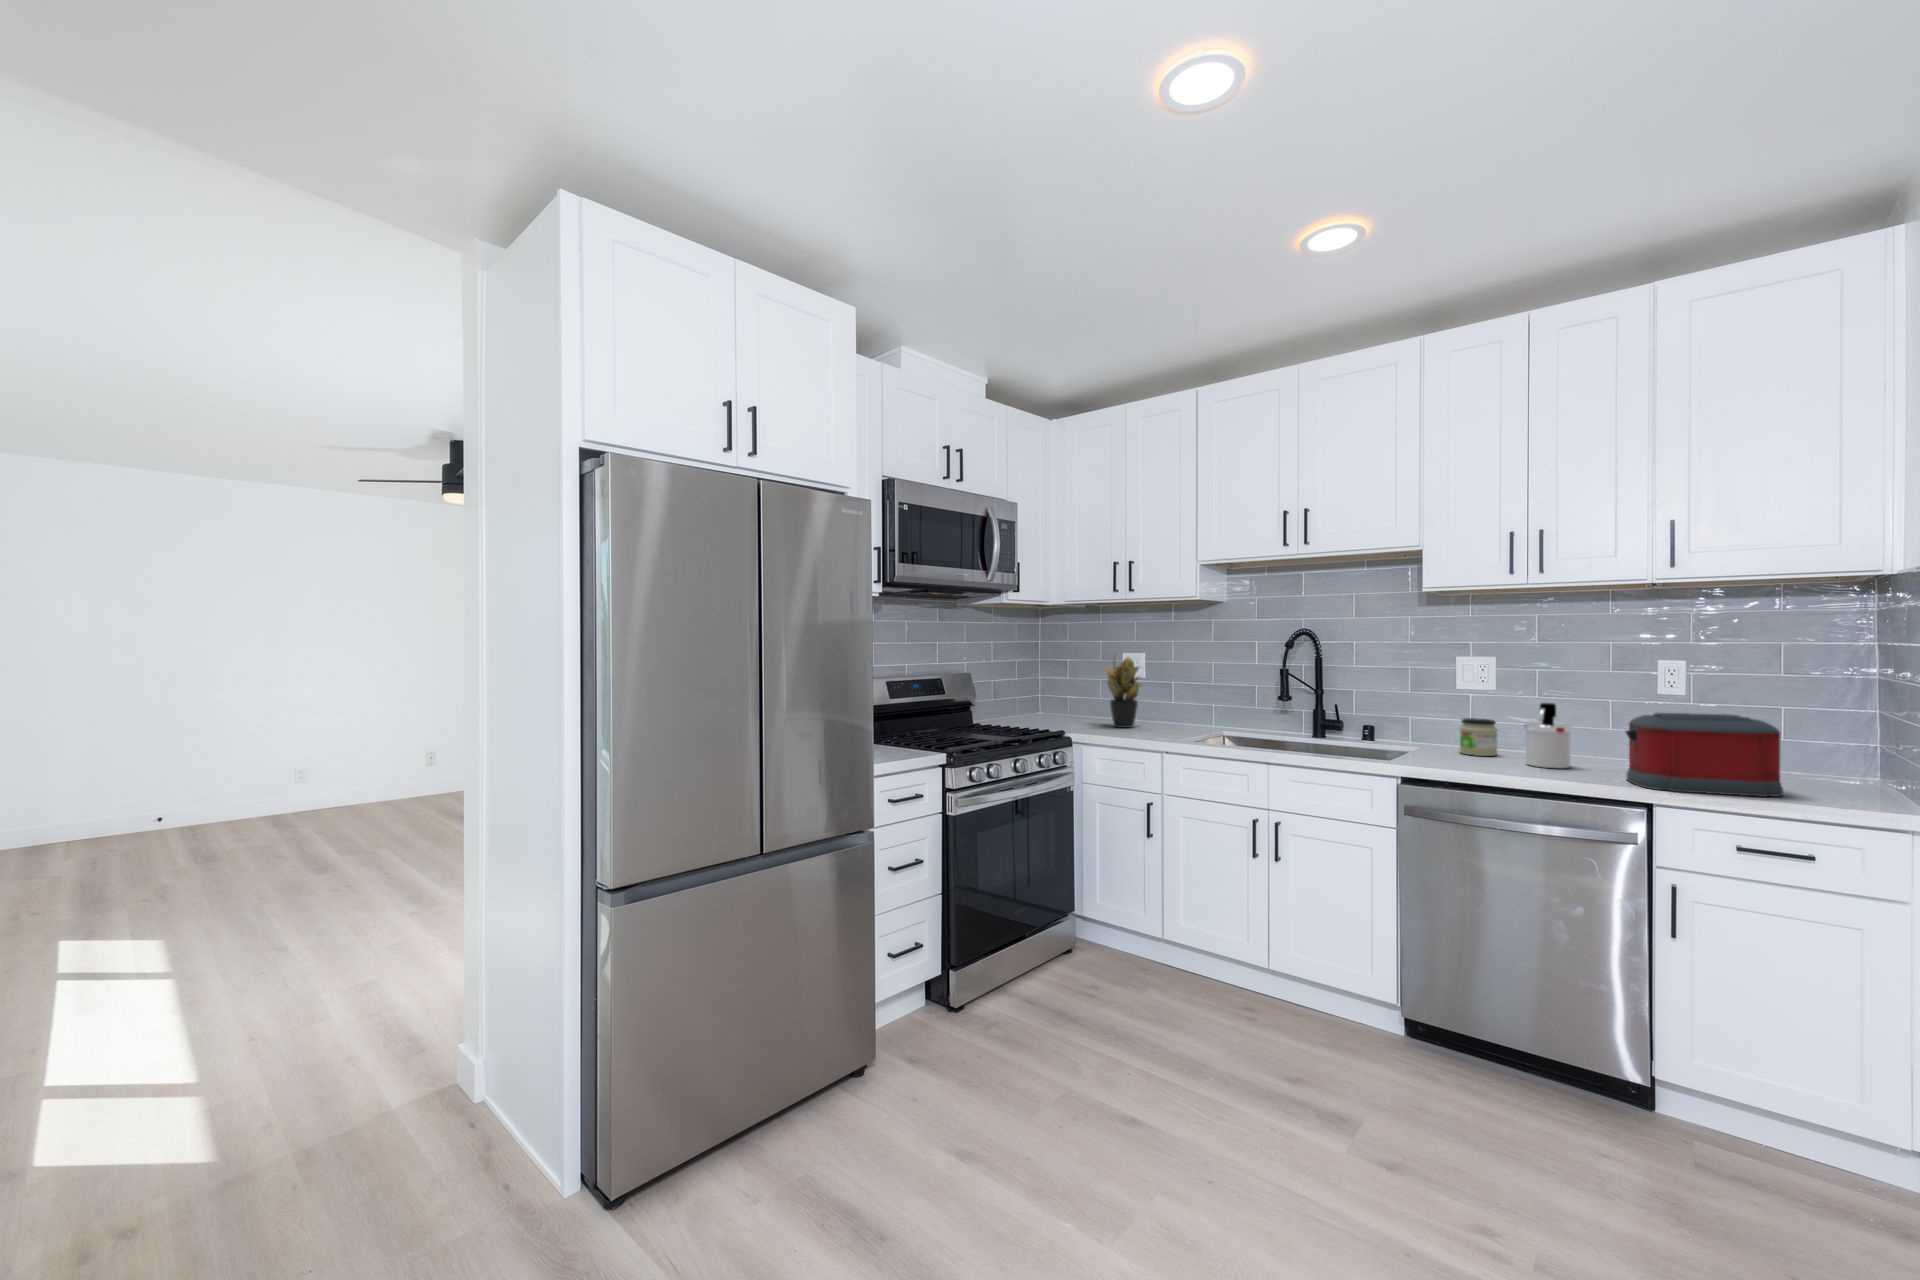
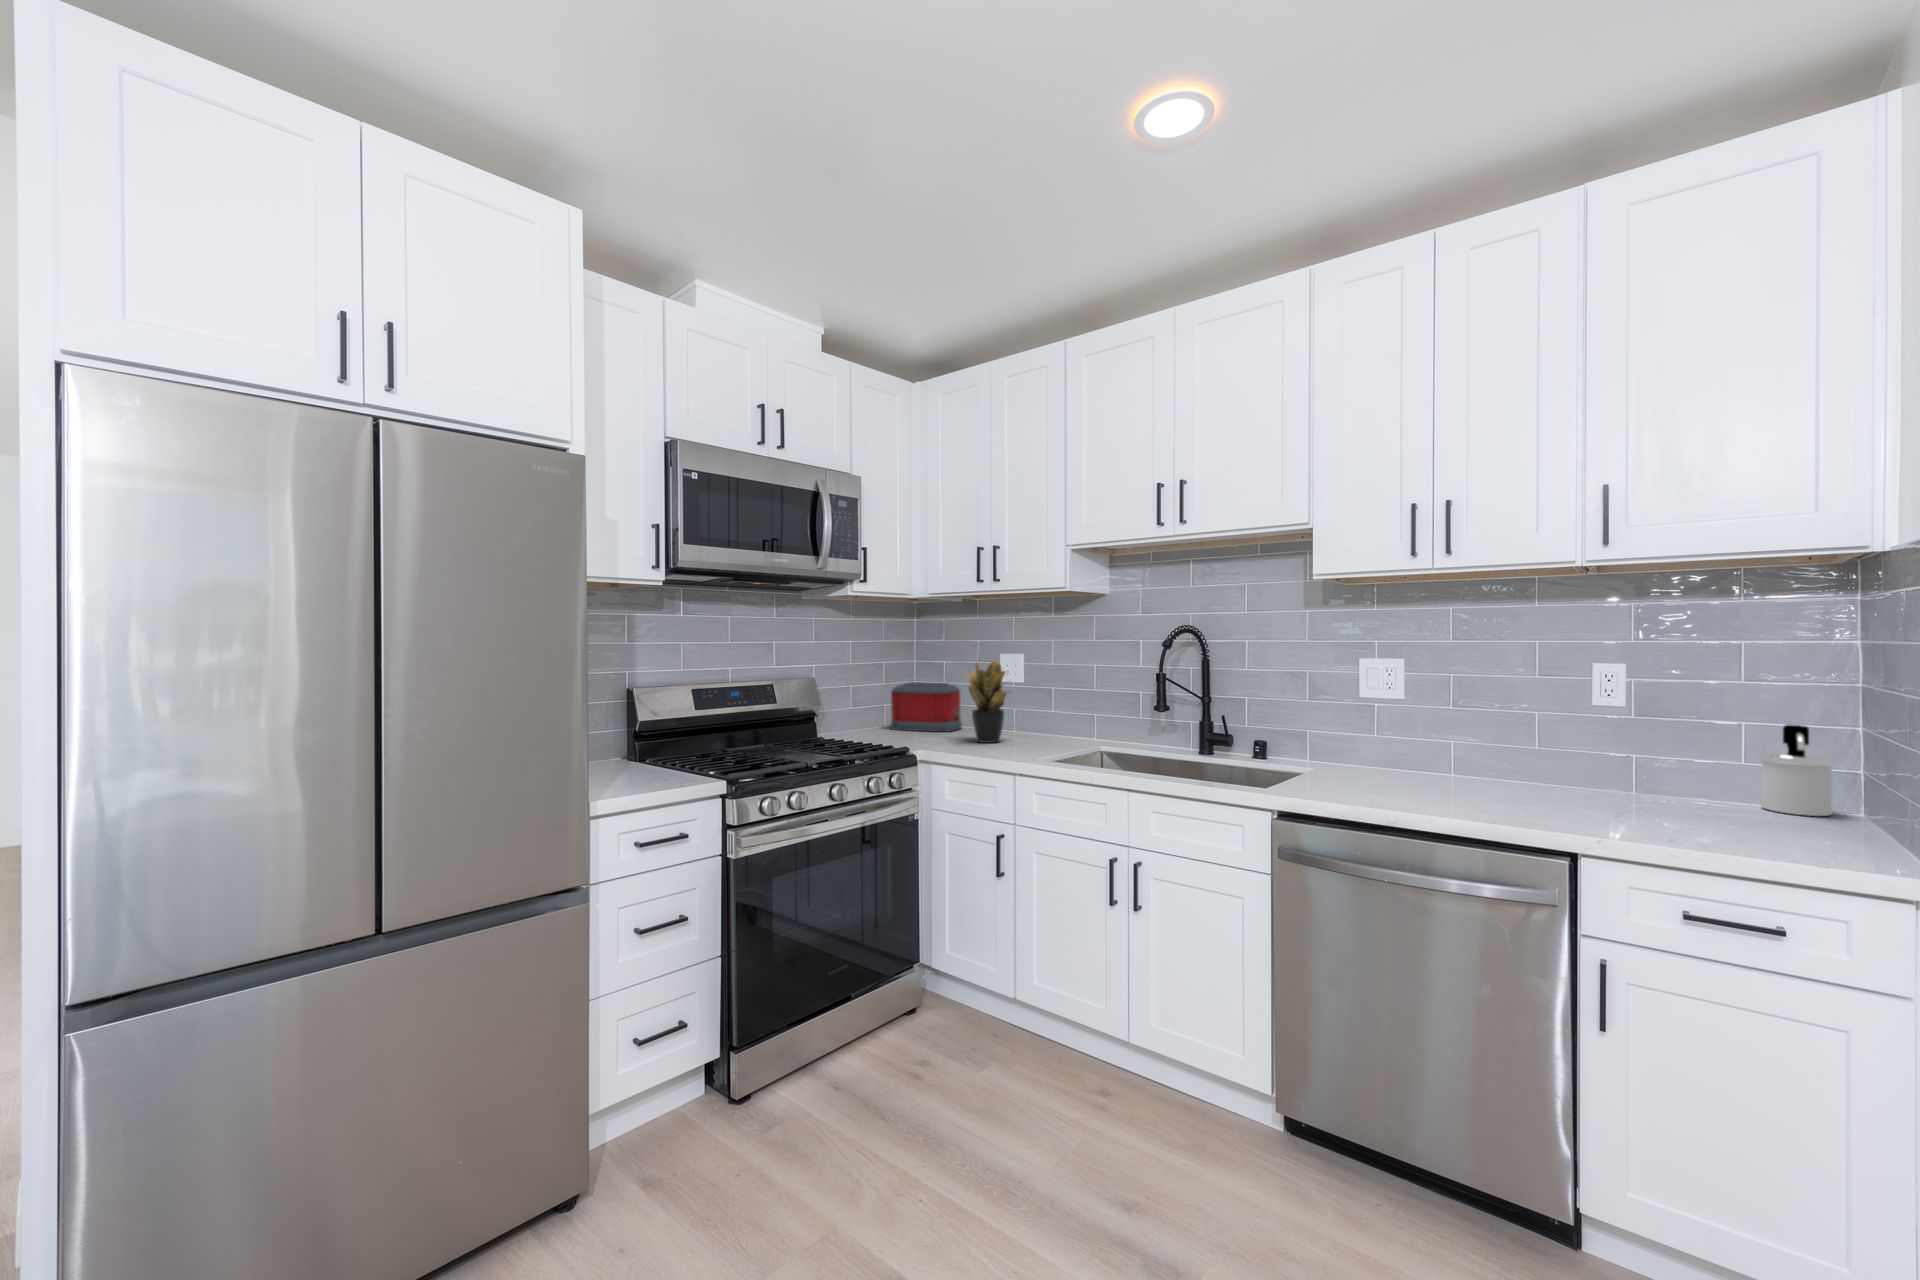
soap dispenser: present [1524,703,1572,768] -> present [1759,725,1835,816]
toaster: present [1626,713,1783,797] -> present [890,682,962,732]
jar: present [1460,718,1497,756] -> none [1359,734,1404,781]

